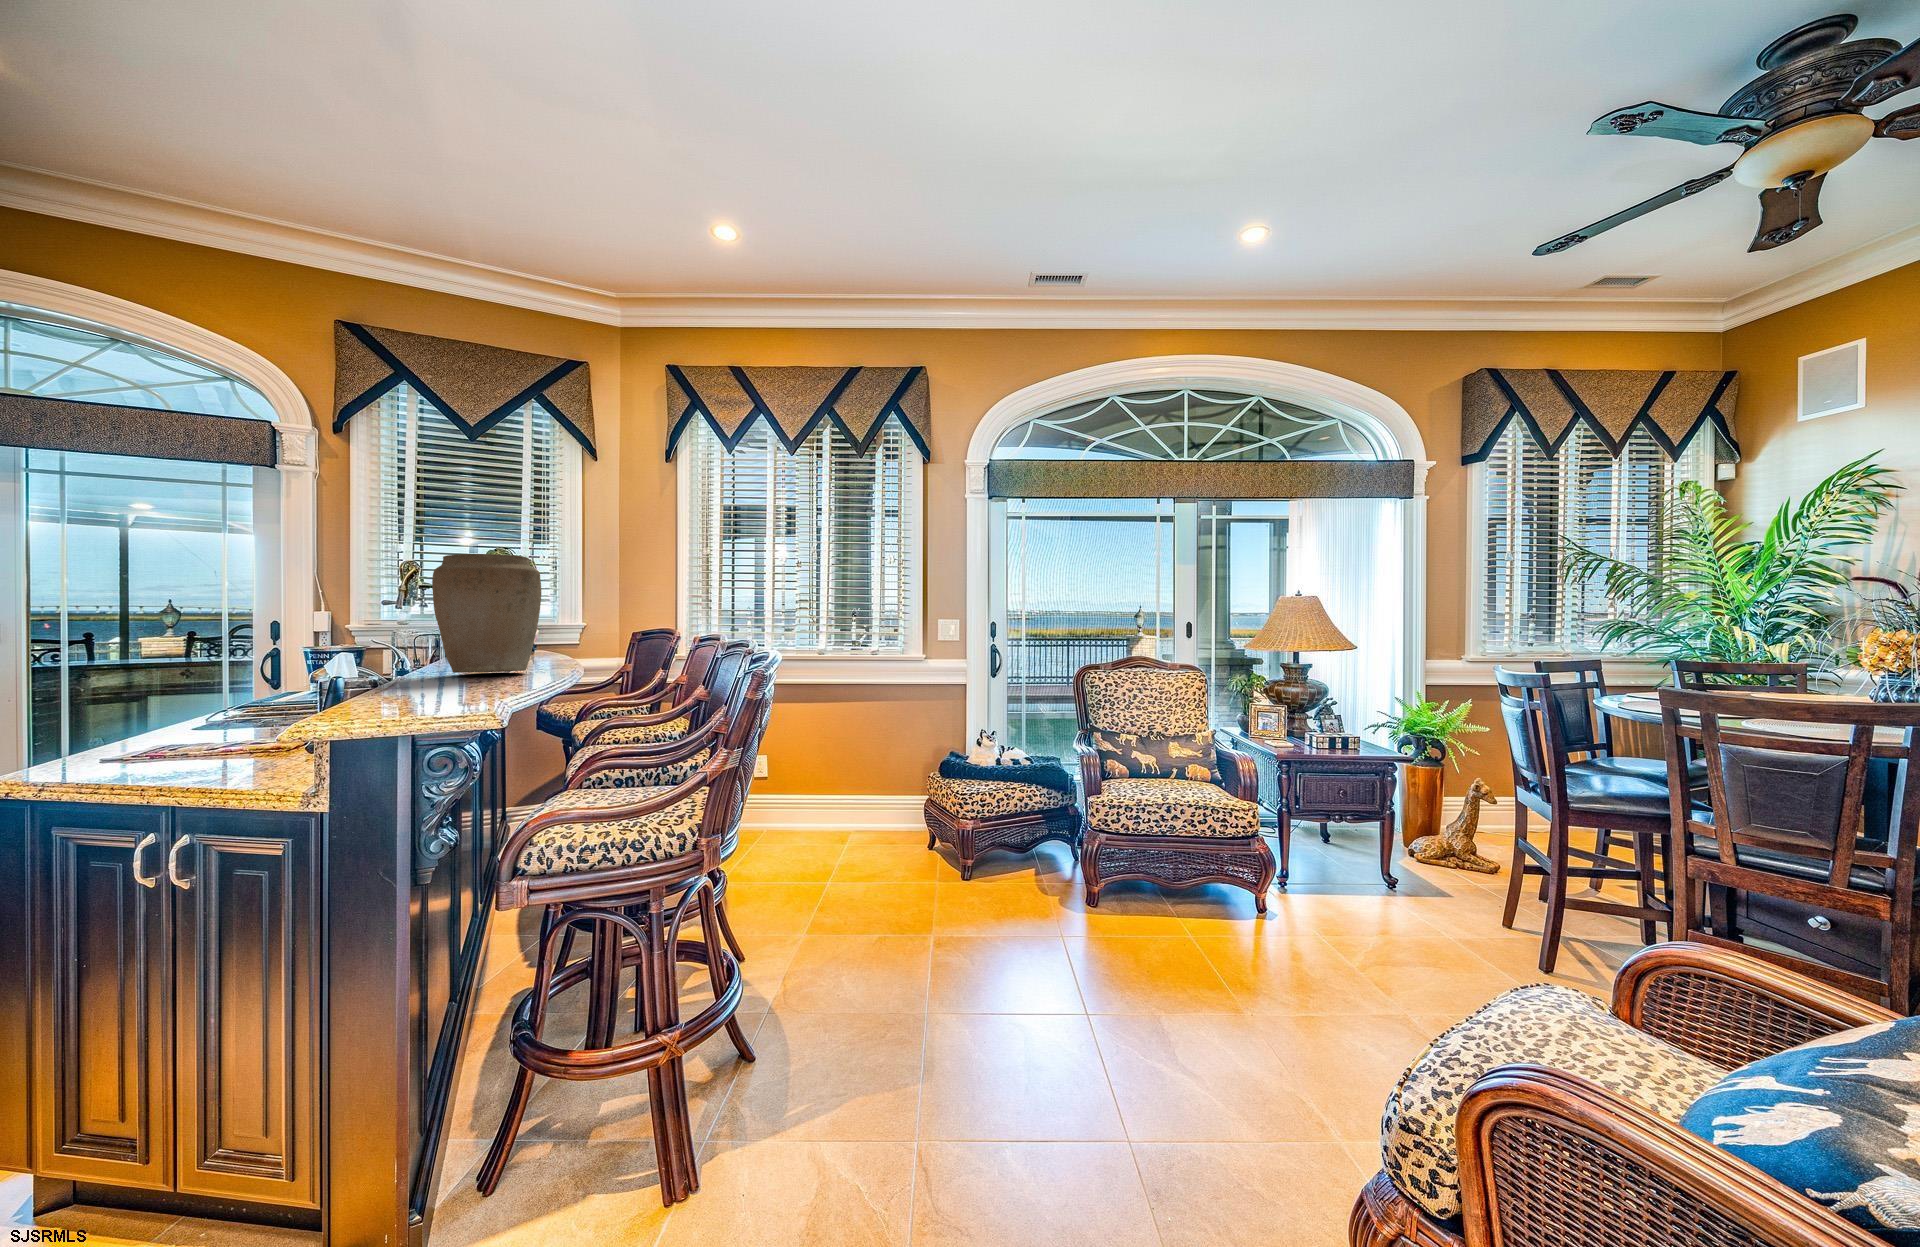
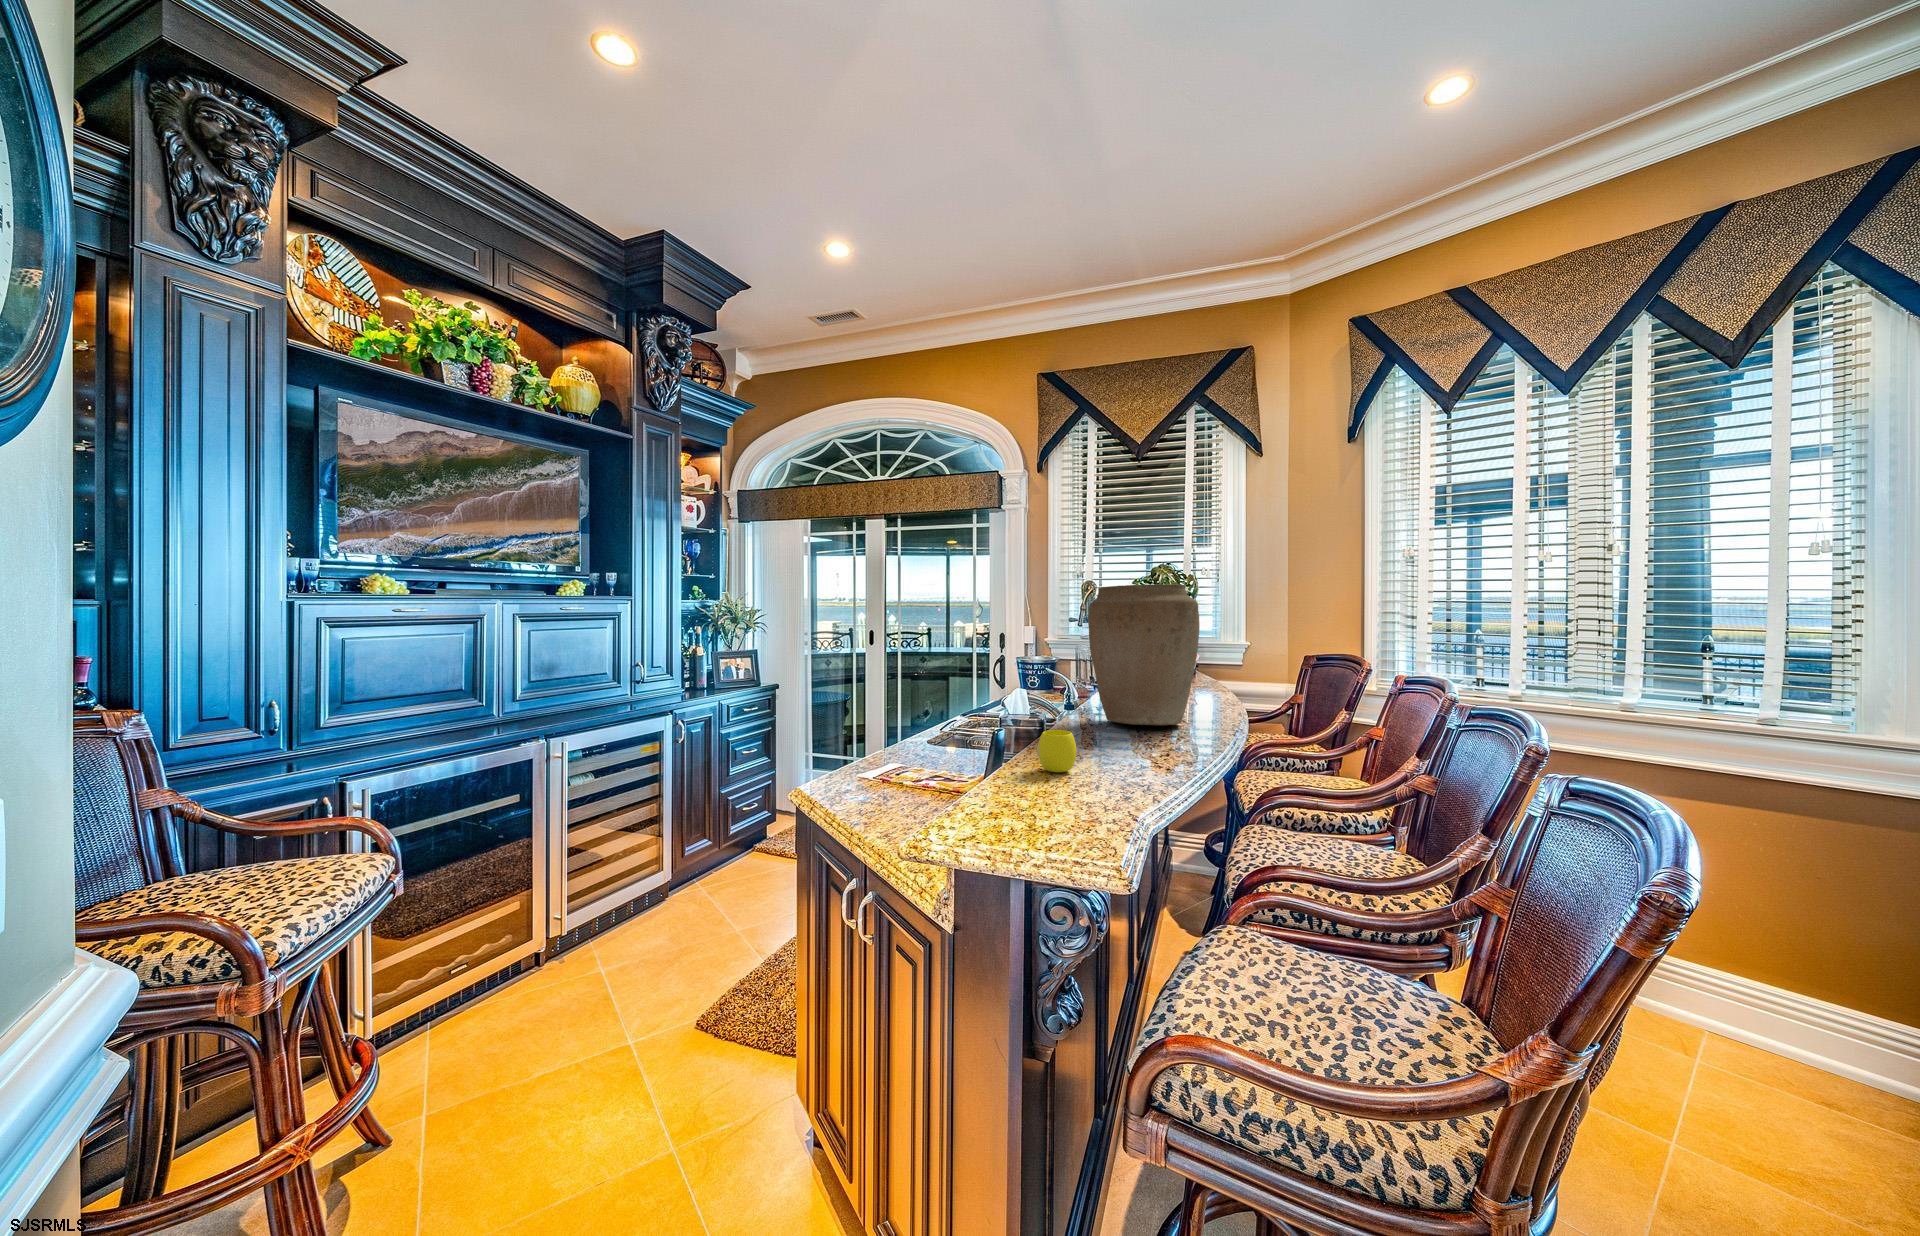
cup: none [396,664,437,697] -> present [1037,730,1077,772]

